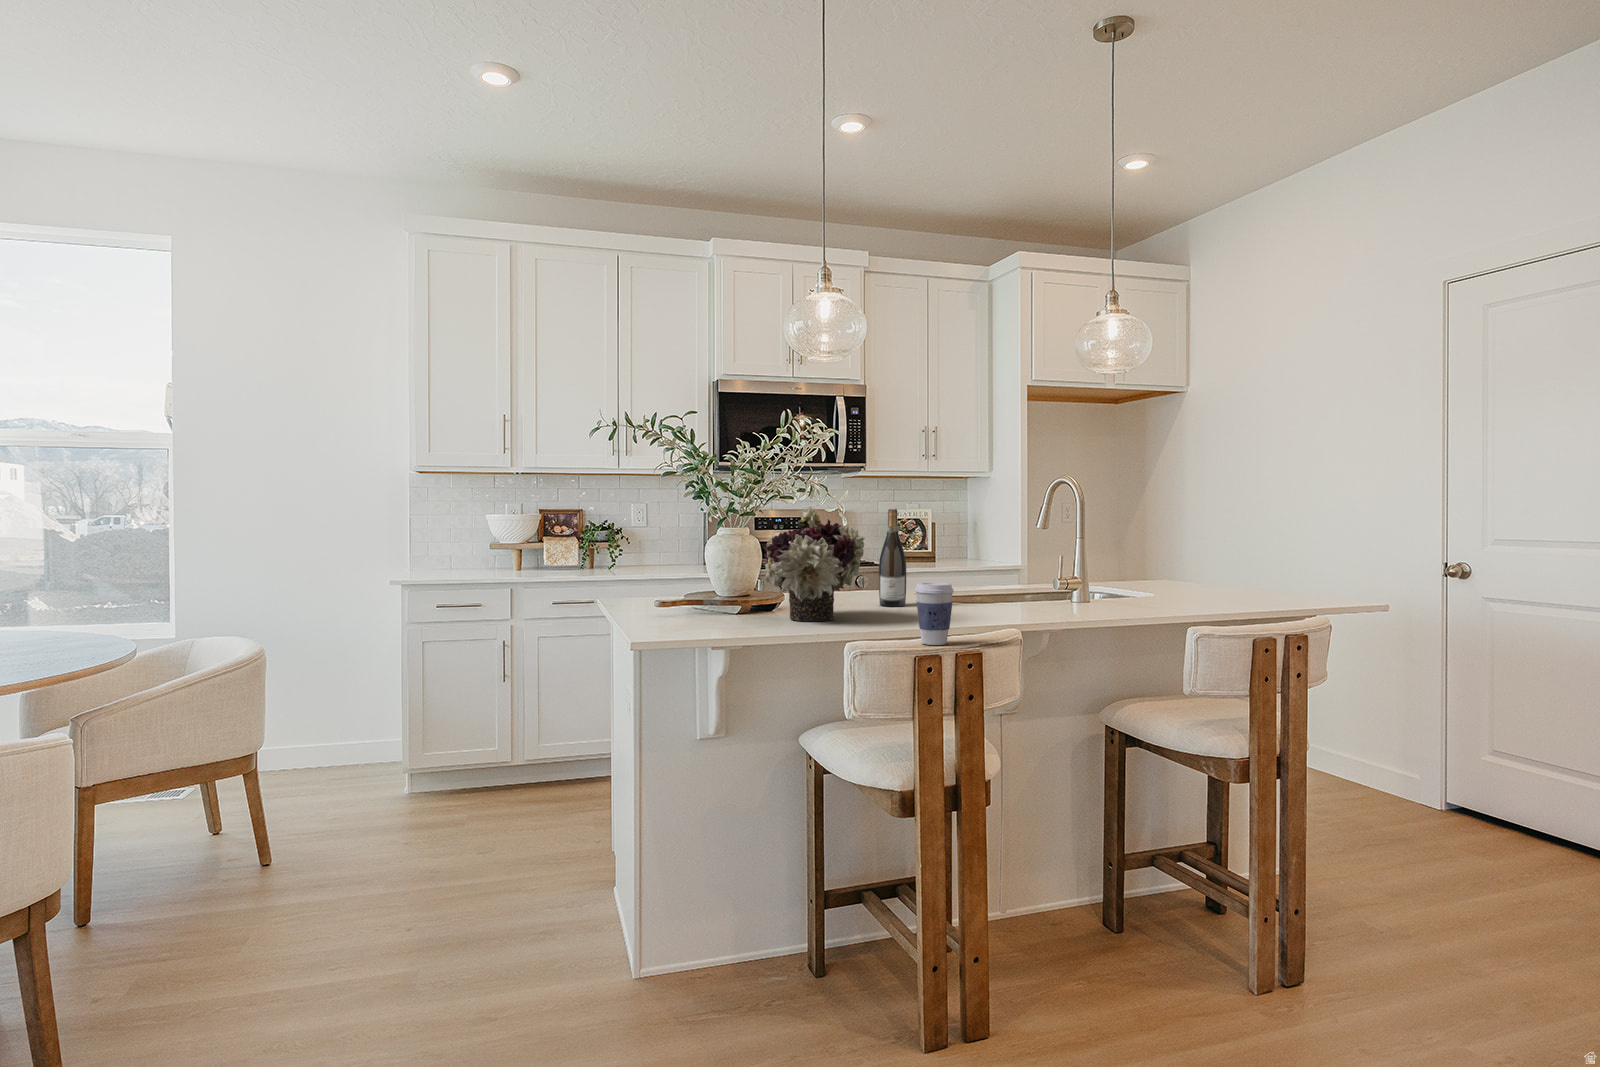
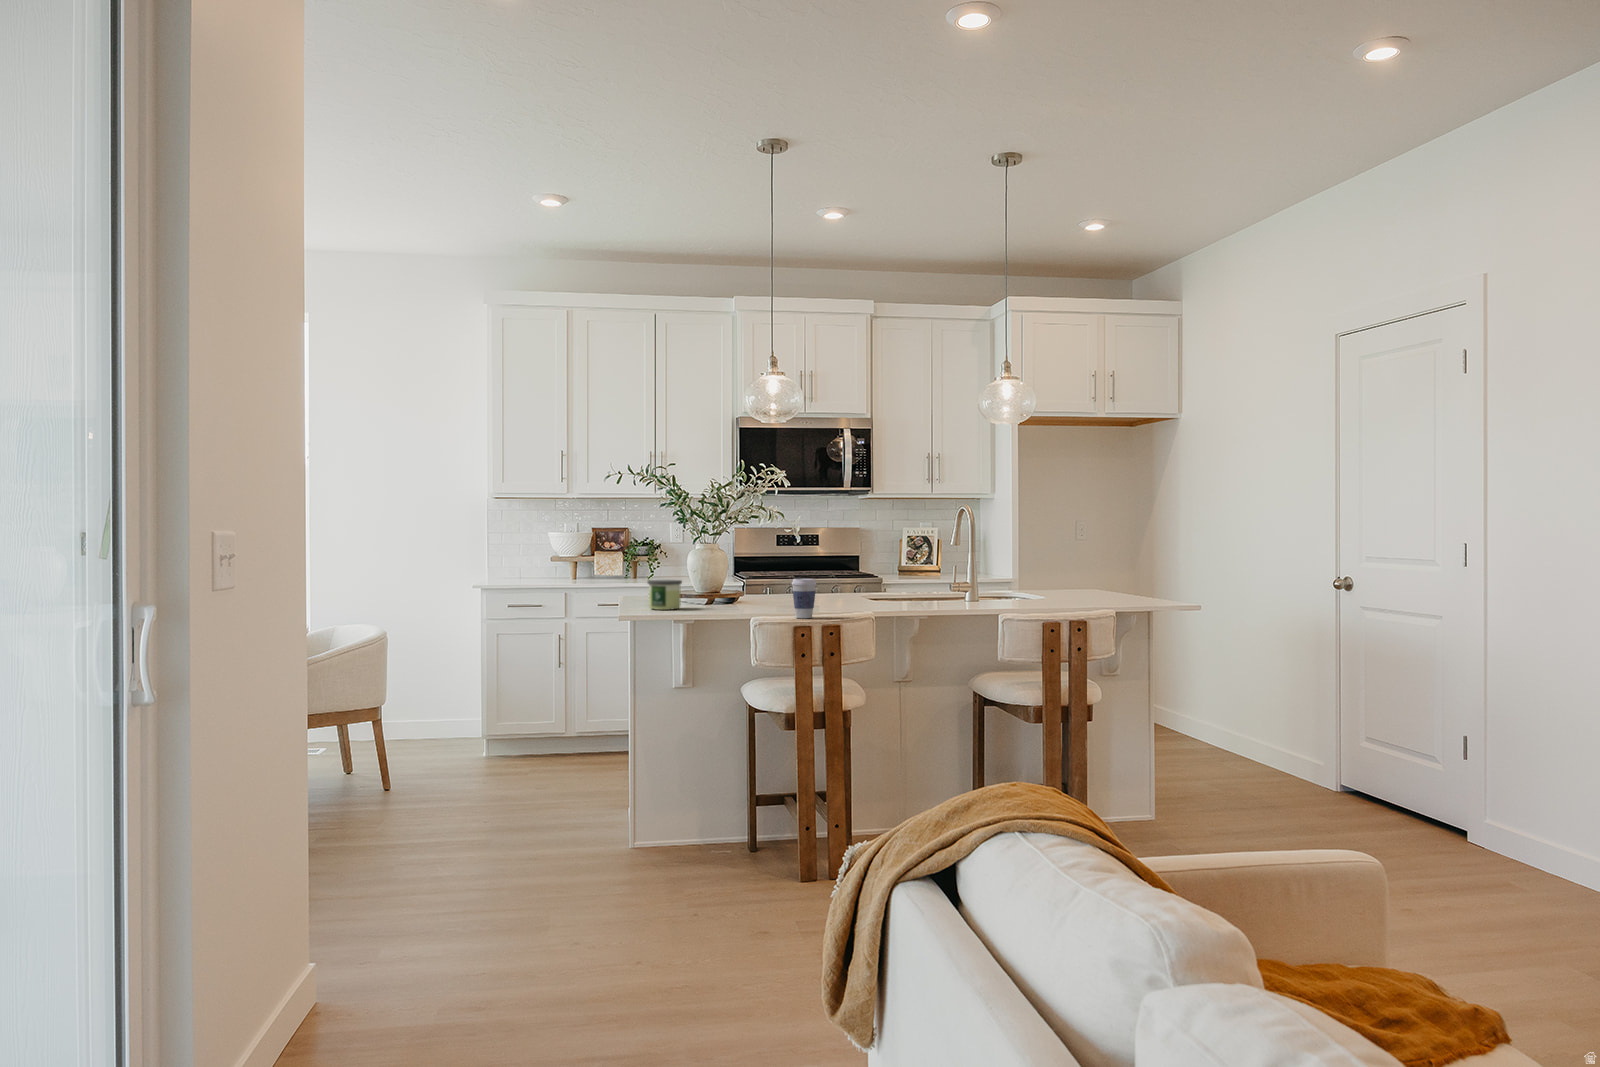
flower arrangement: present [764,506,865,621] -> none [718,528,789,608]
wine bottle: present [879,509,906,606] -> none [819,529,839,602]
candle: none [664,582,716,628] -> present [648,580,682,610]

